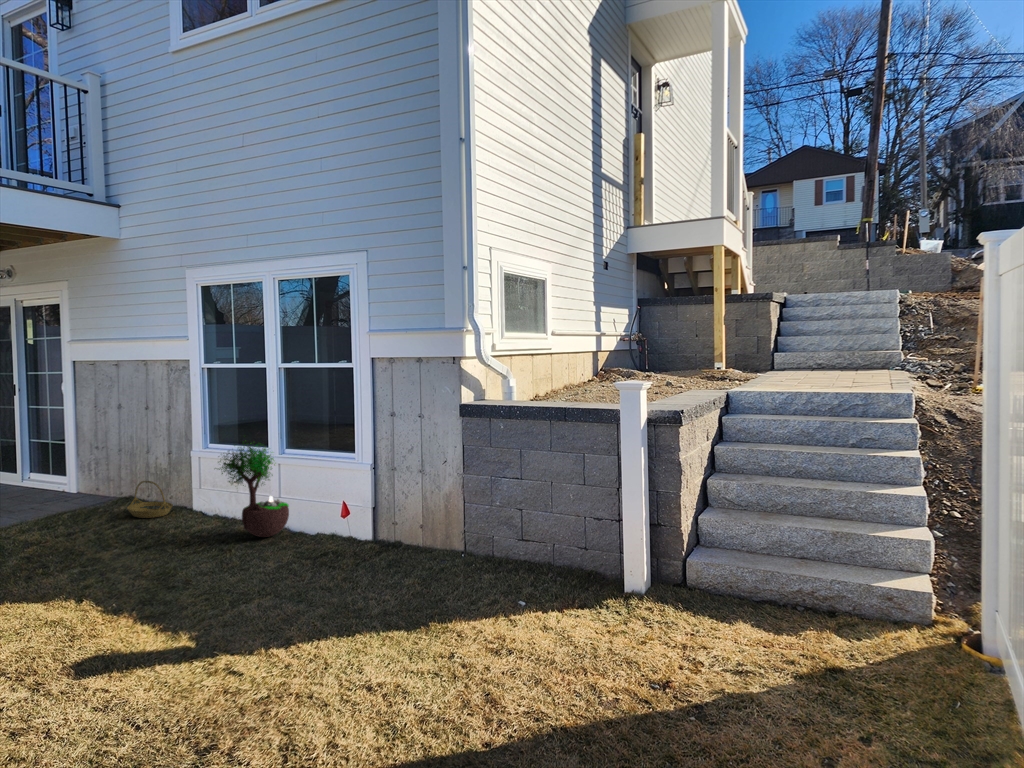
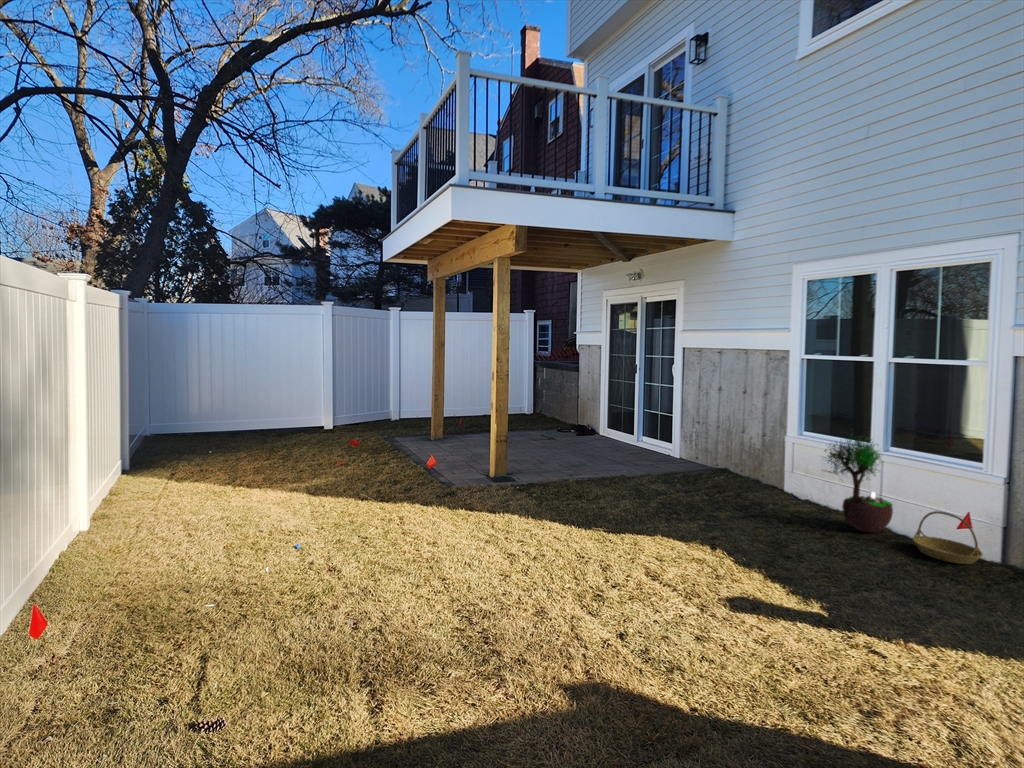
basket: present [127,481,173,518] -> present [913,511,983,564]

